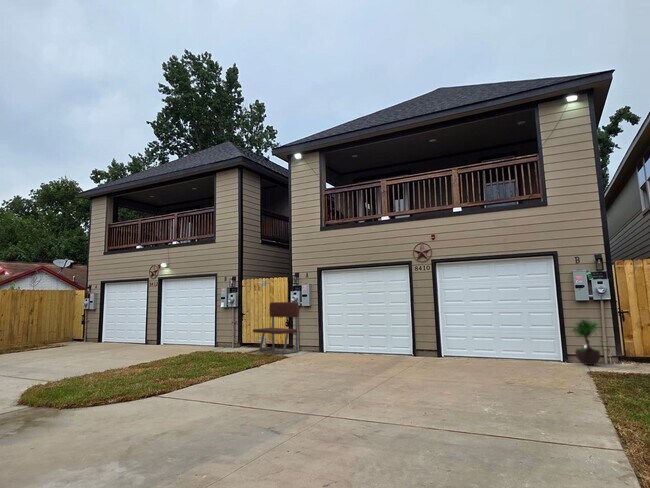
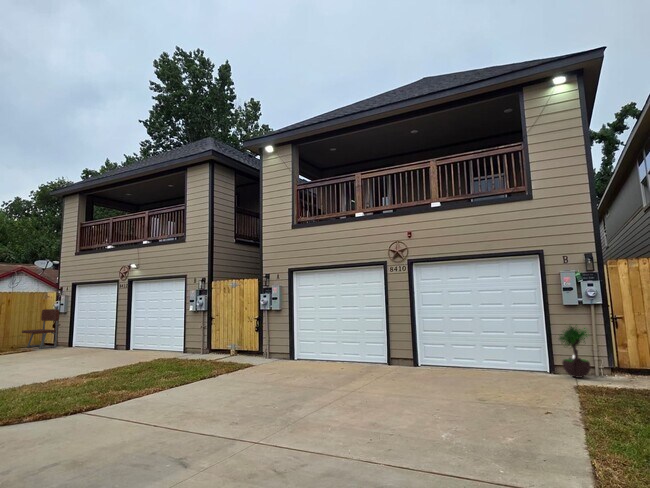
bench: present [253,302,299,354] -> present [22,309,59,349]

